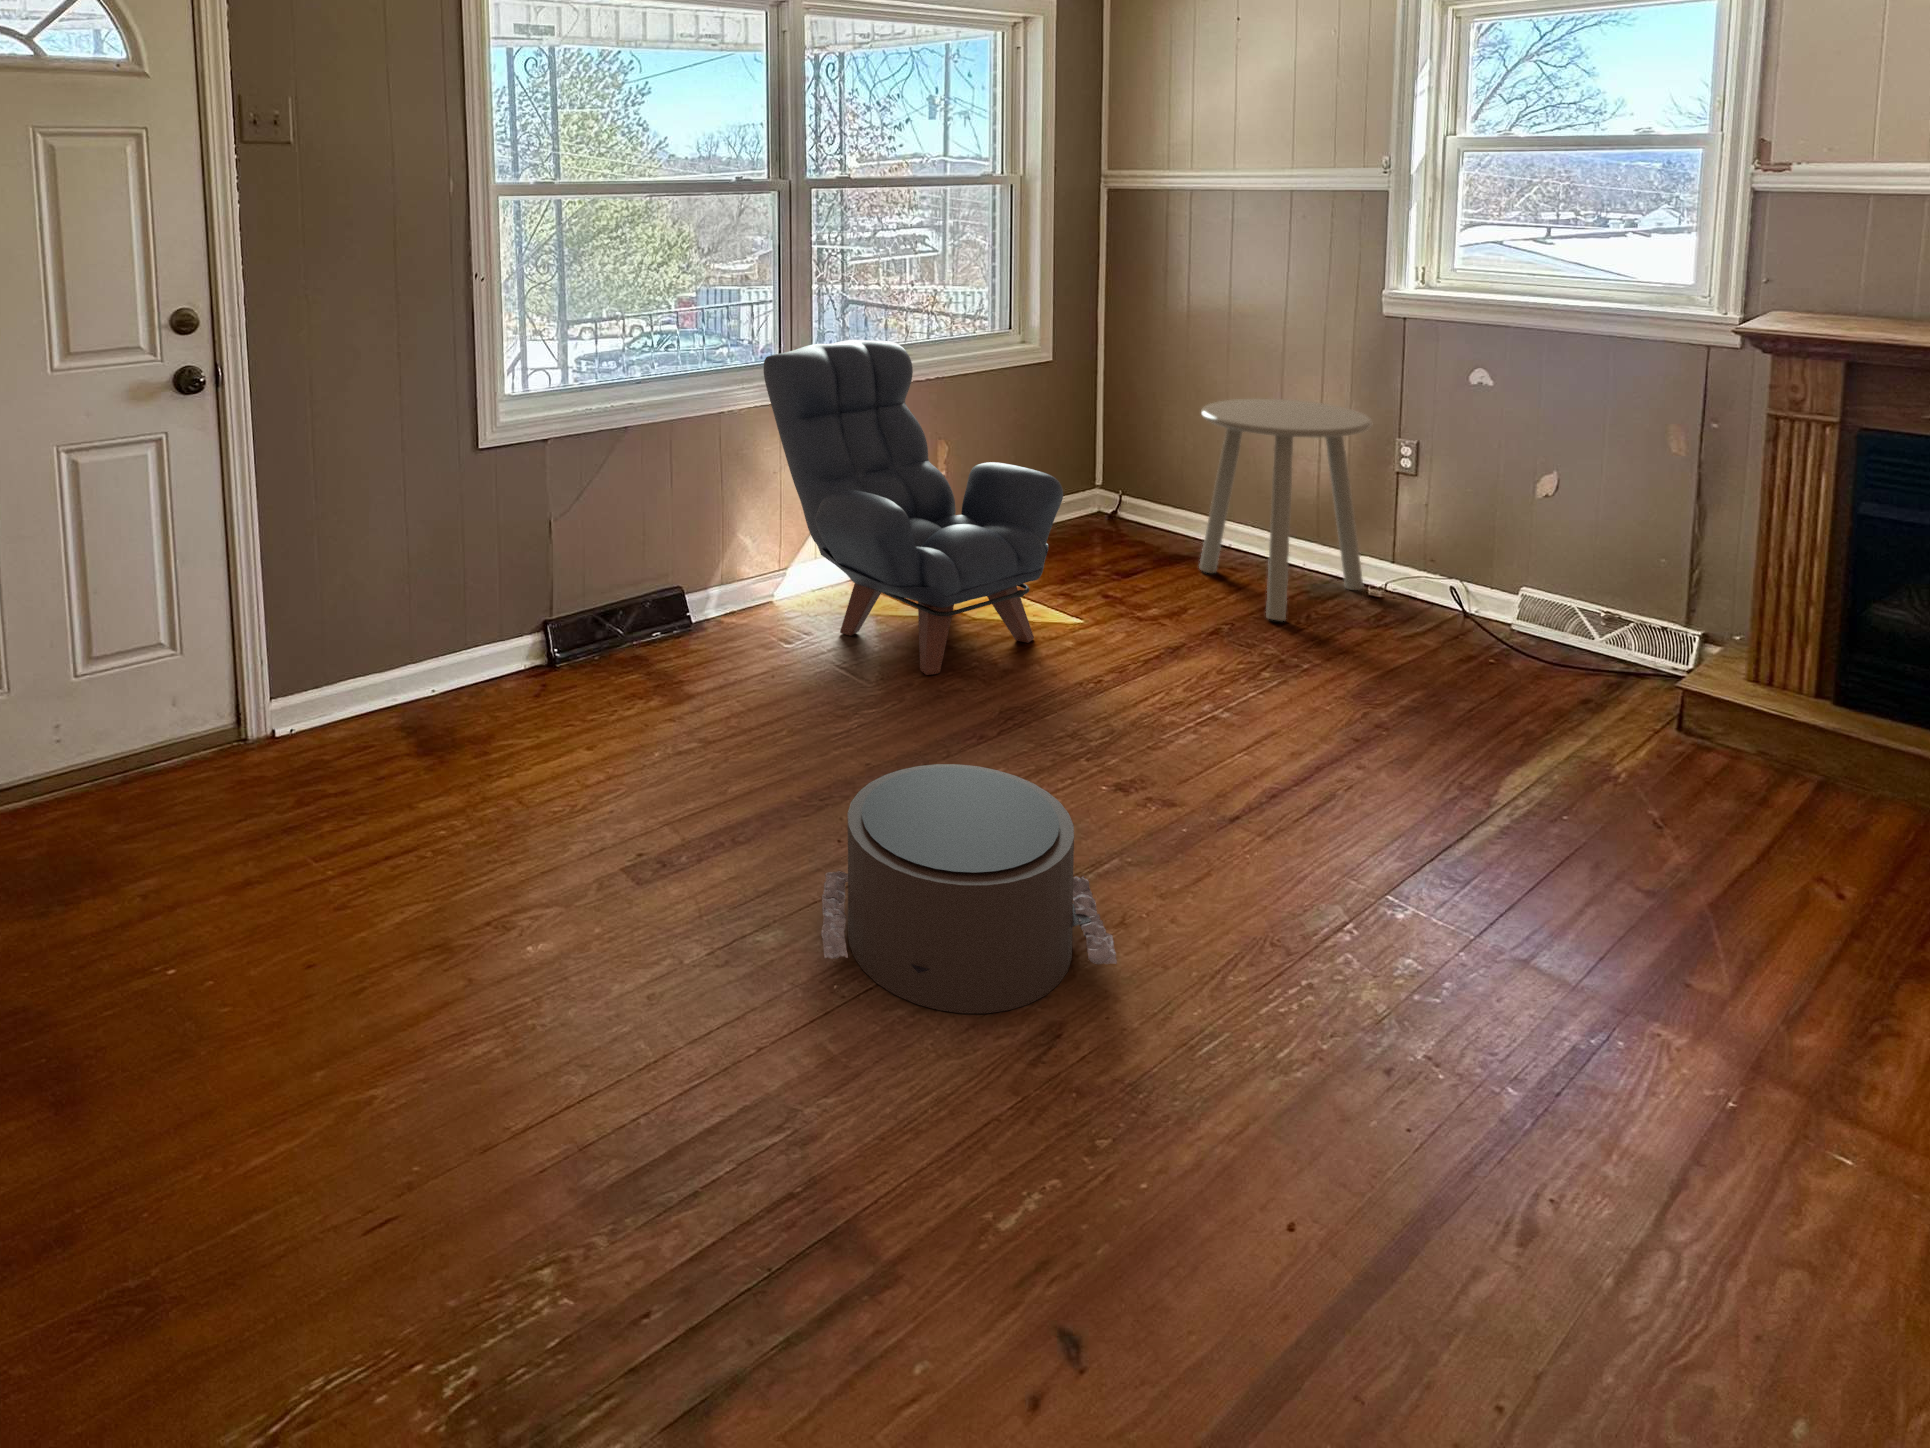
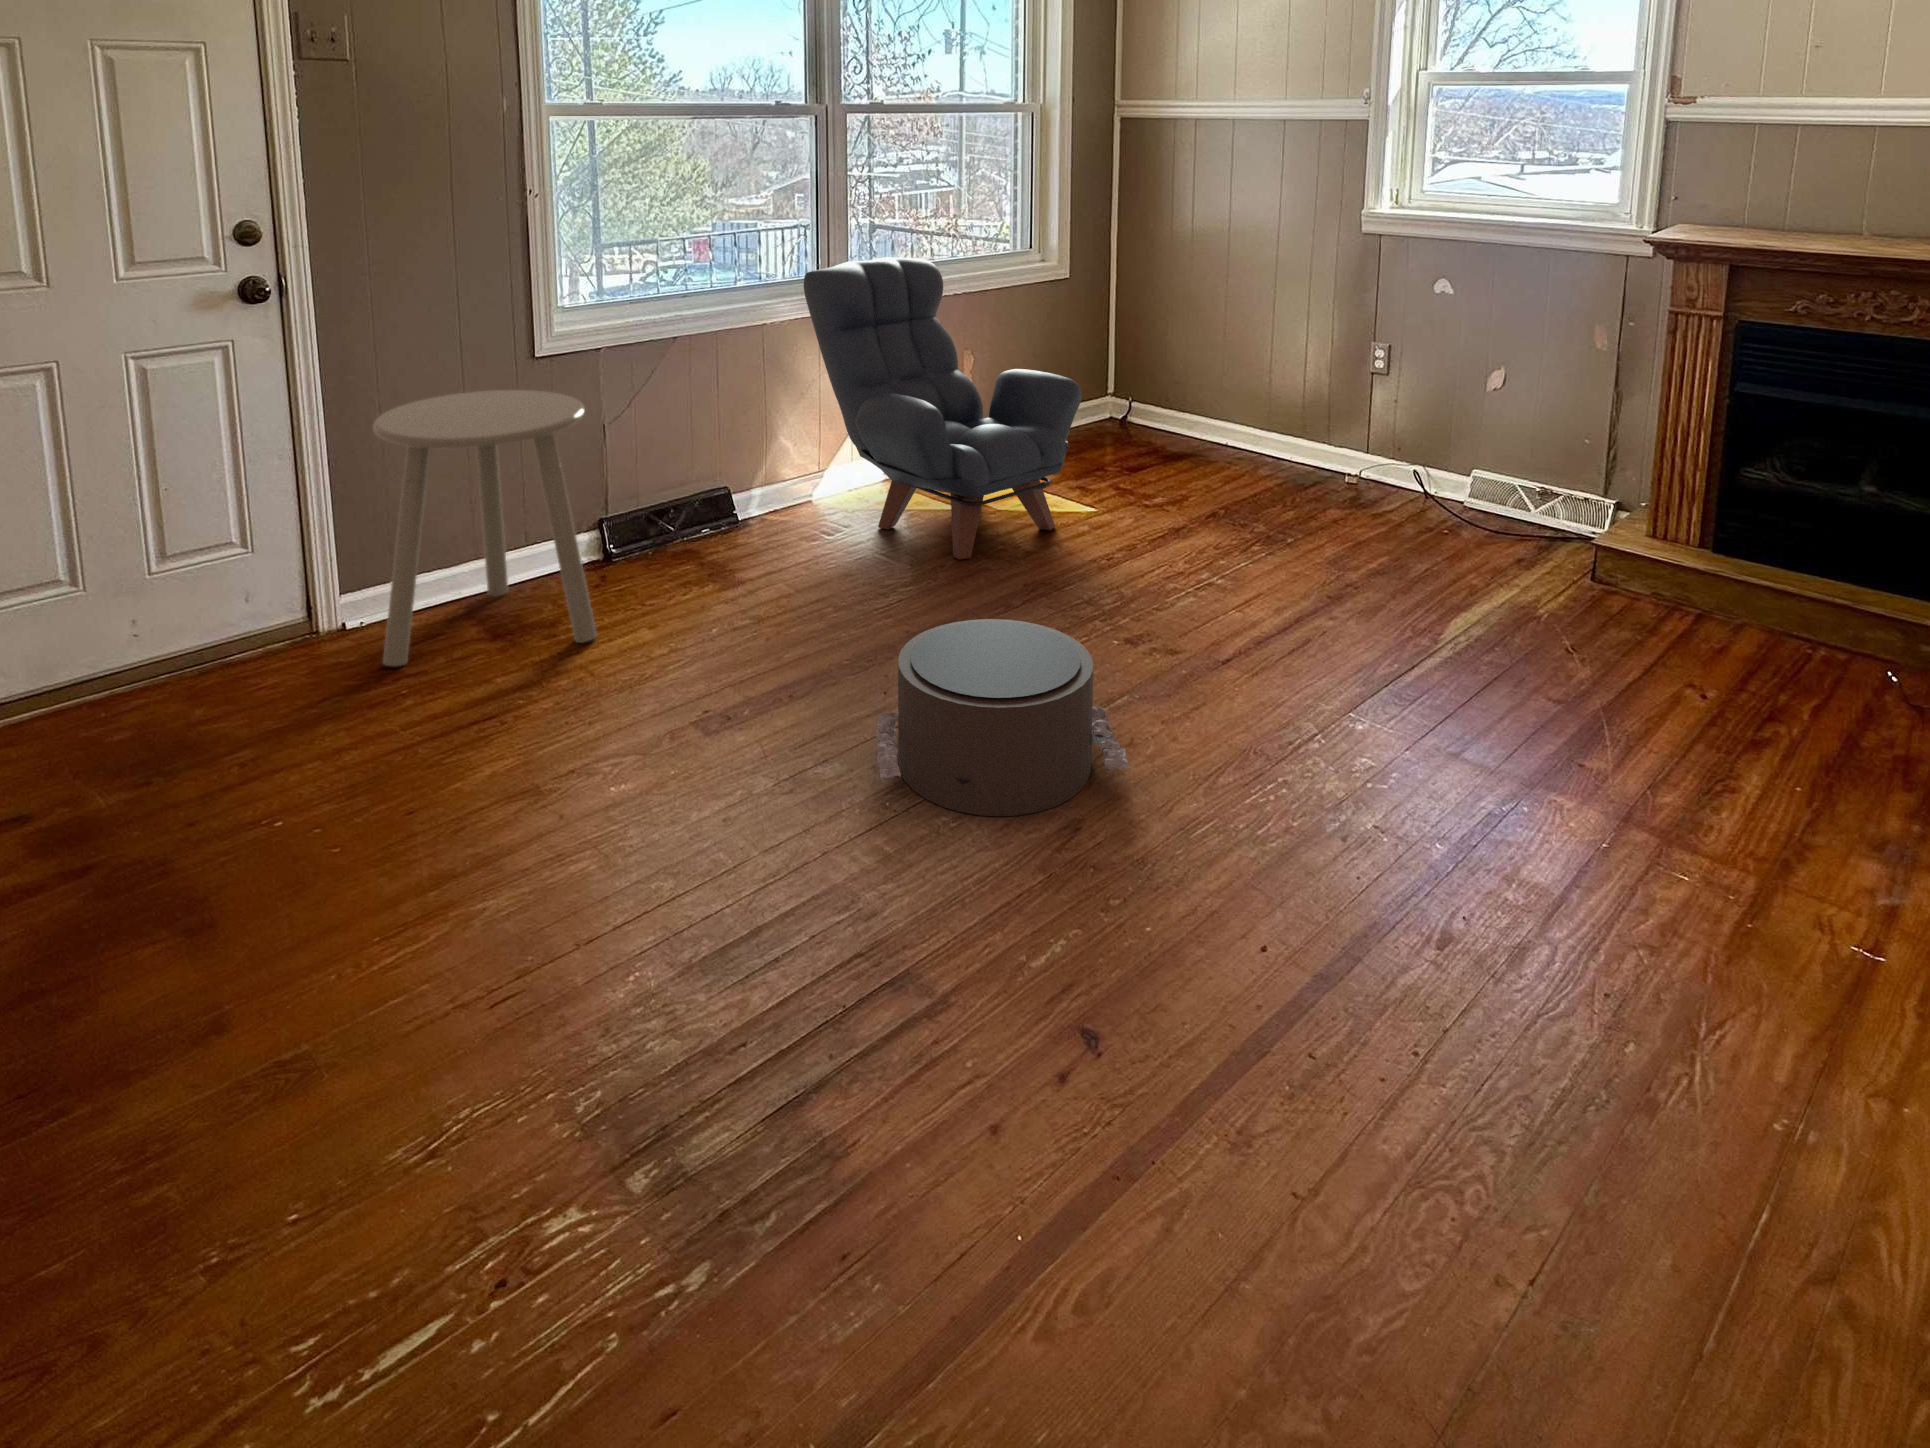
side table: present [1199,399,1372,621] -> present [373,390,597,666]

